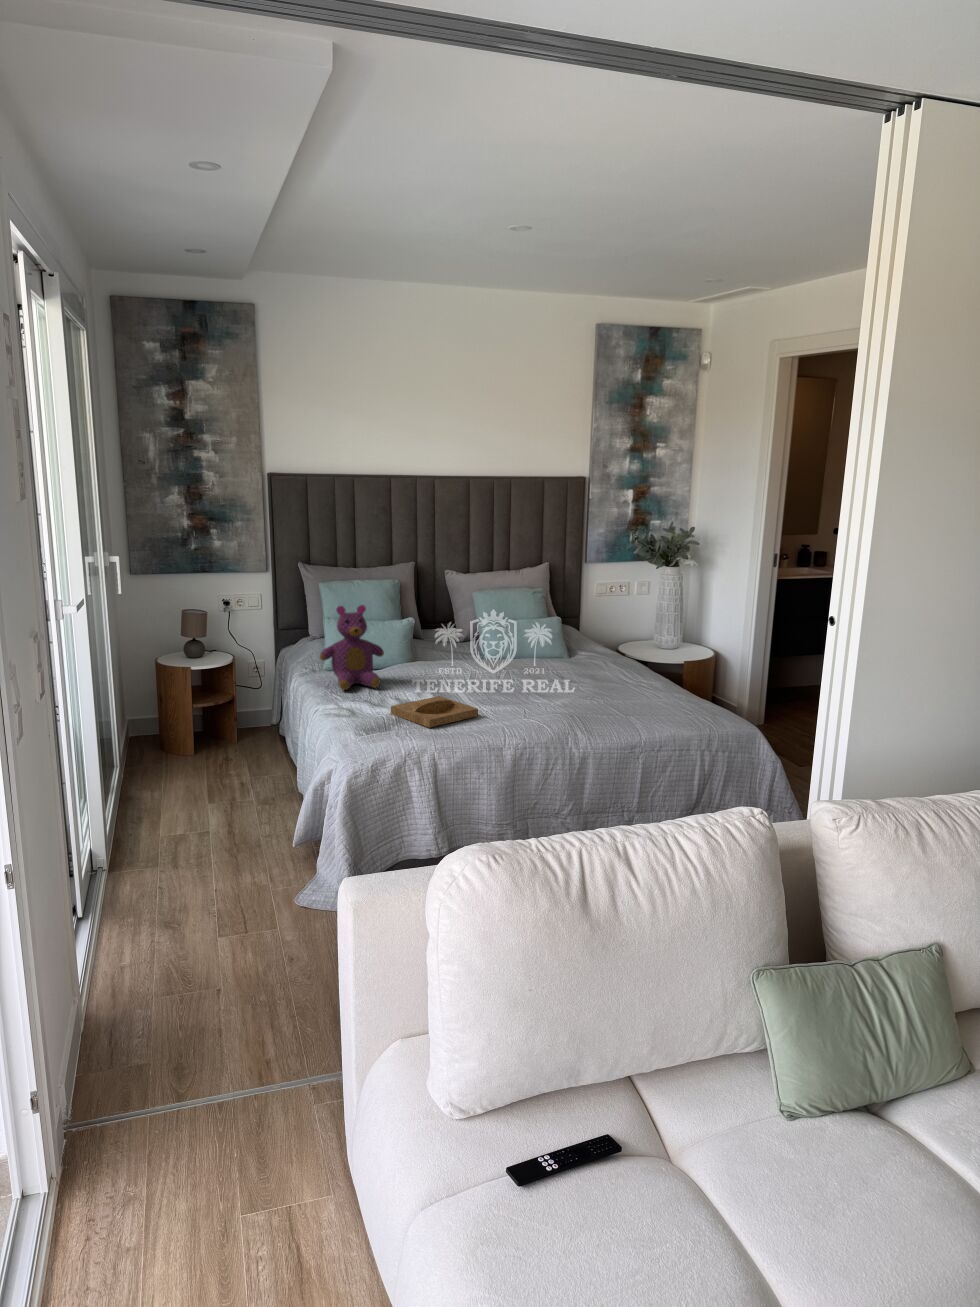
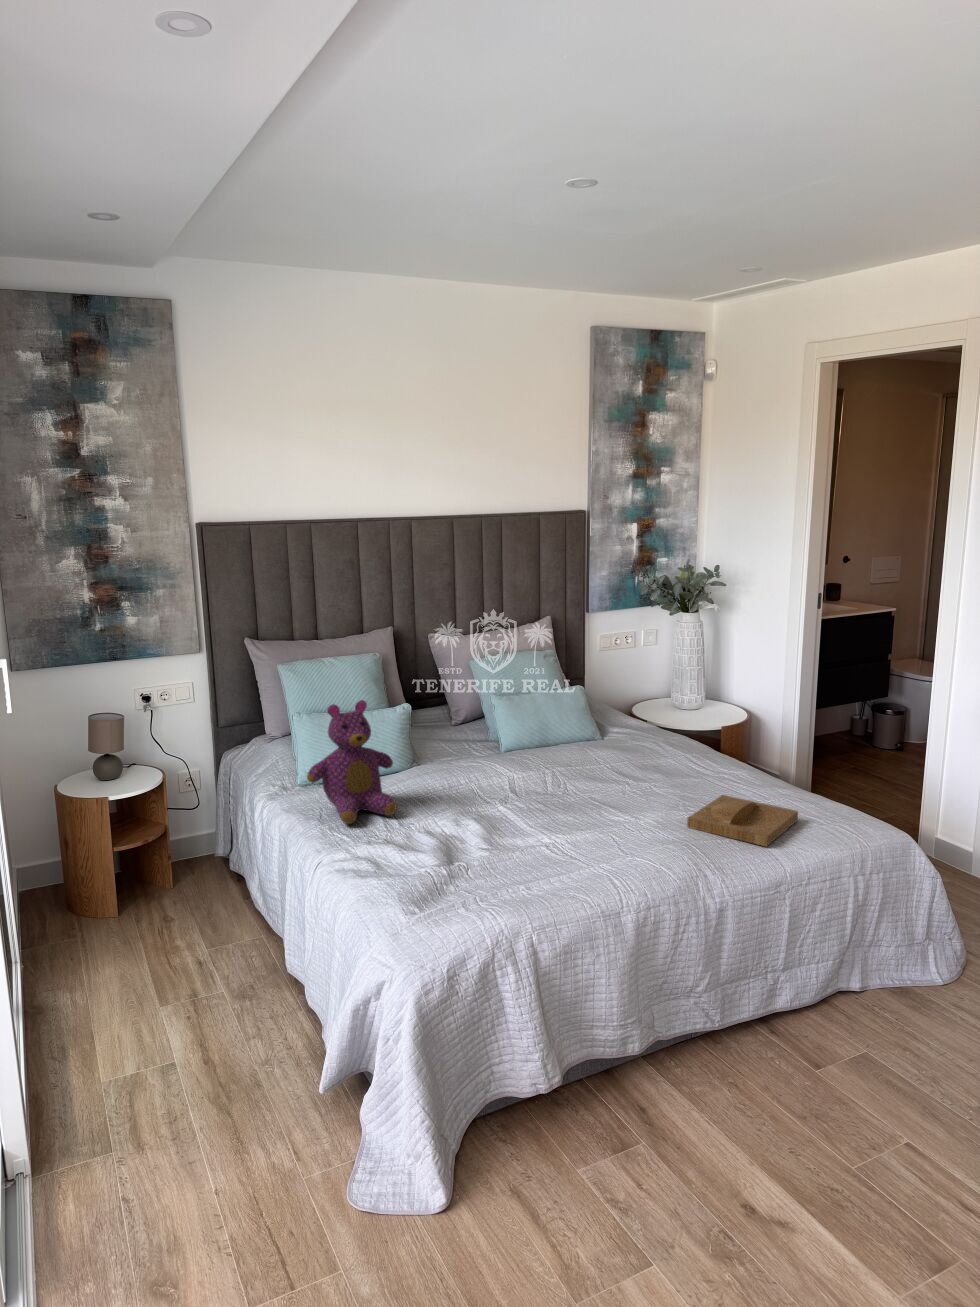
tray: present [391,696,478,728] -> present [687,795,798,847]

